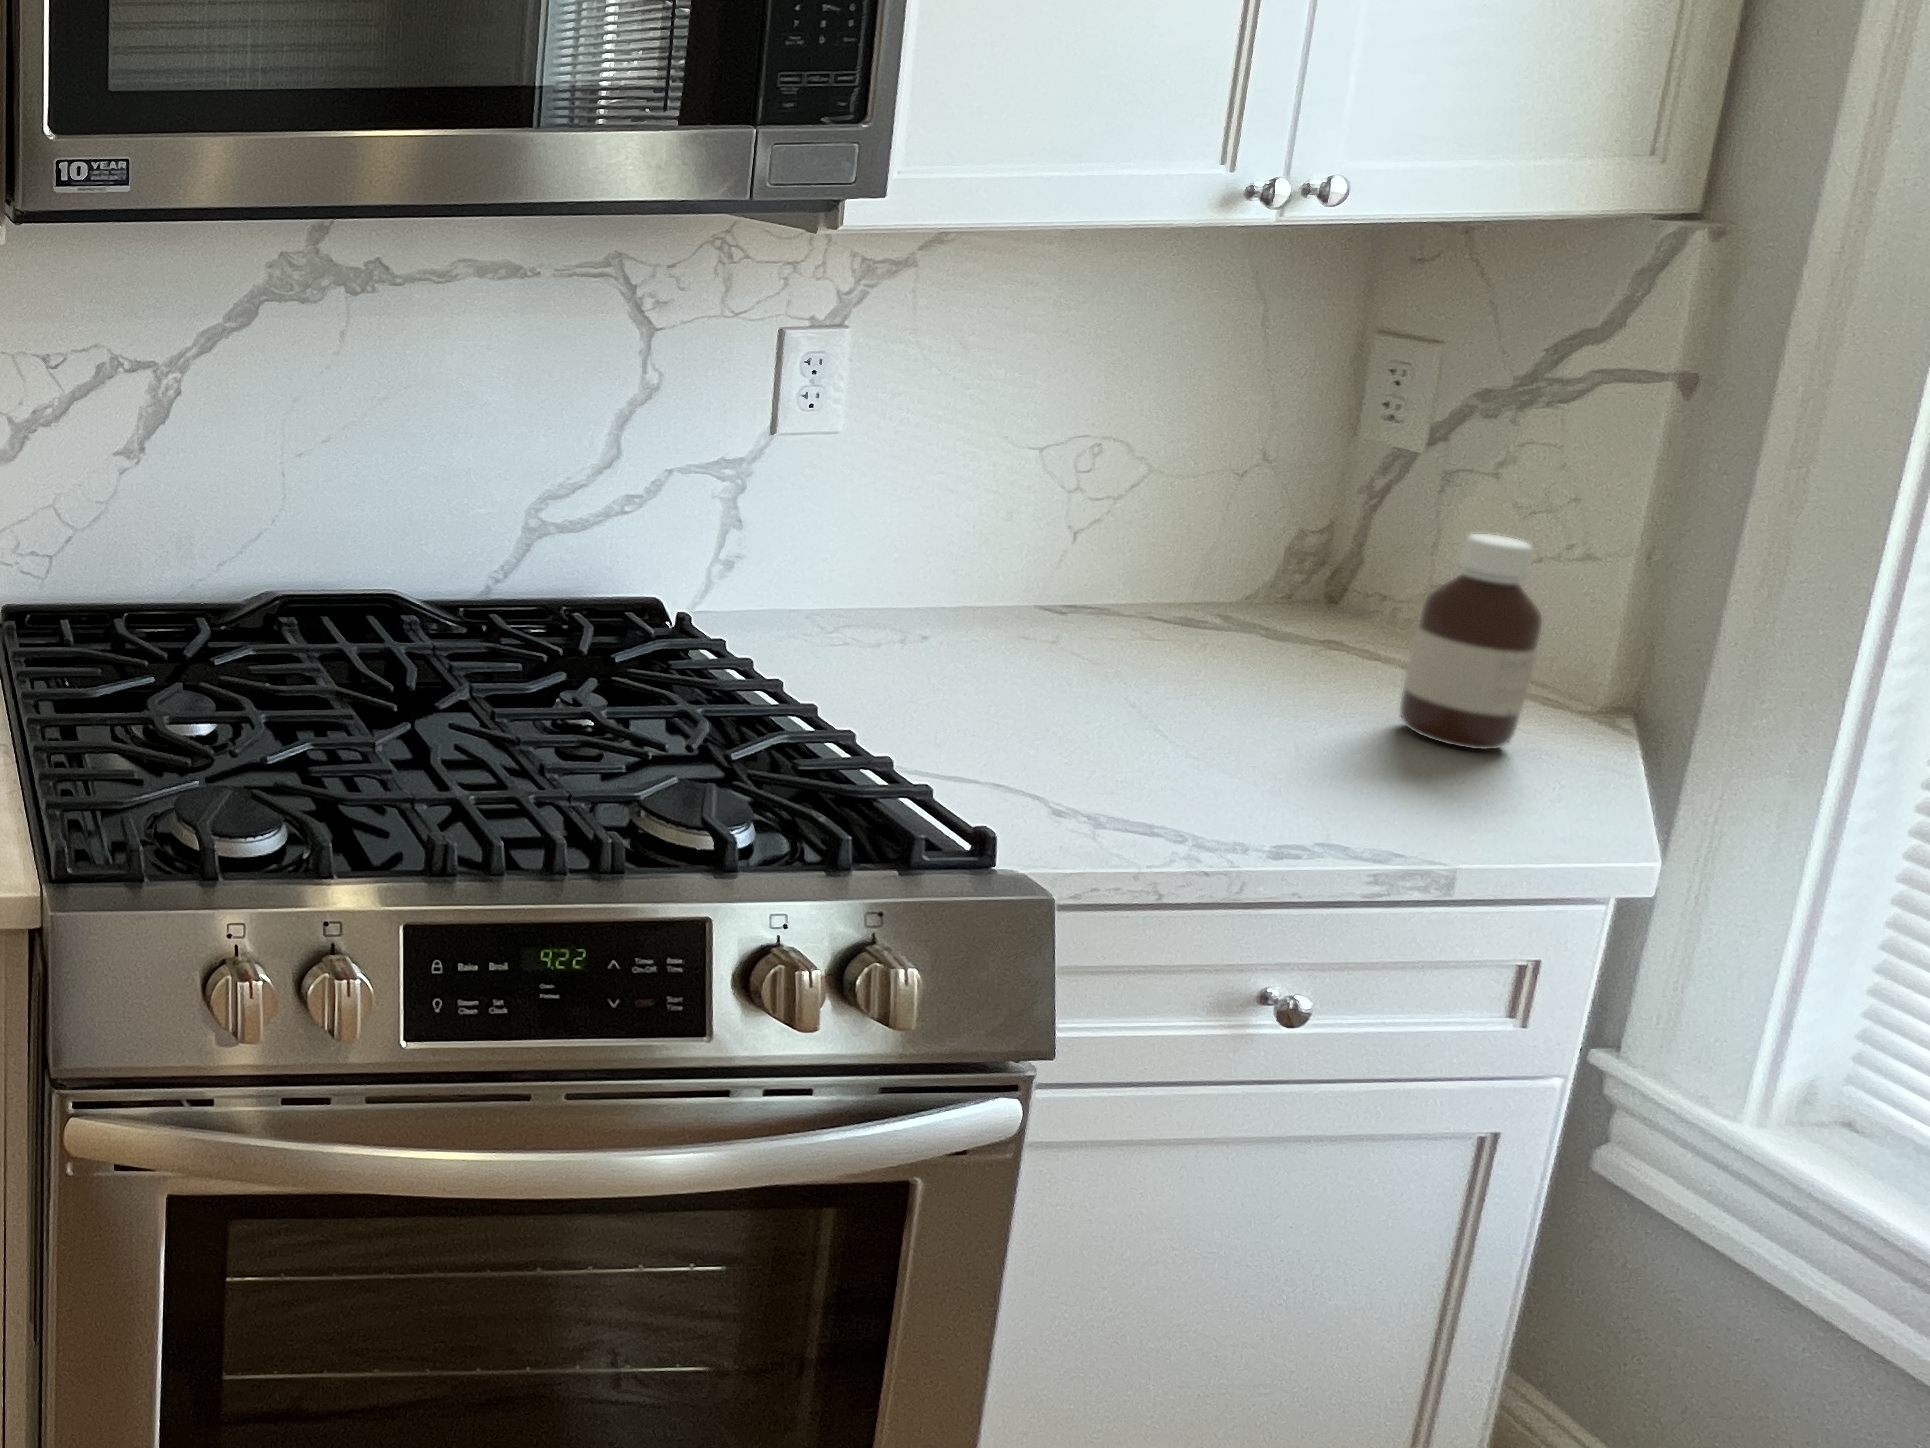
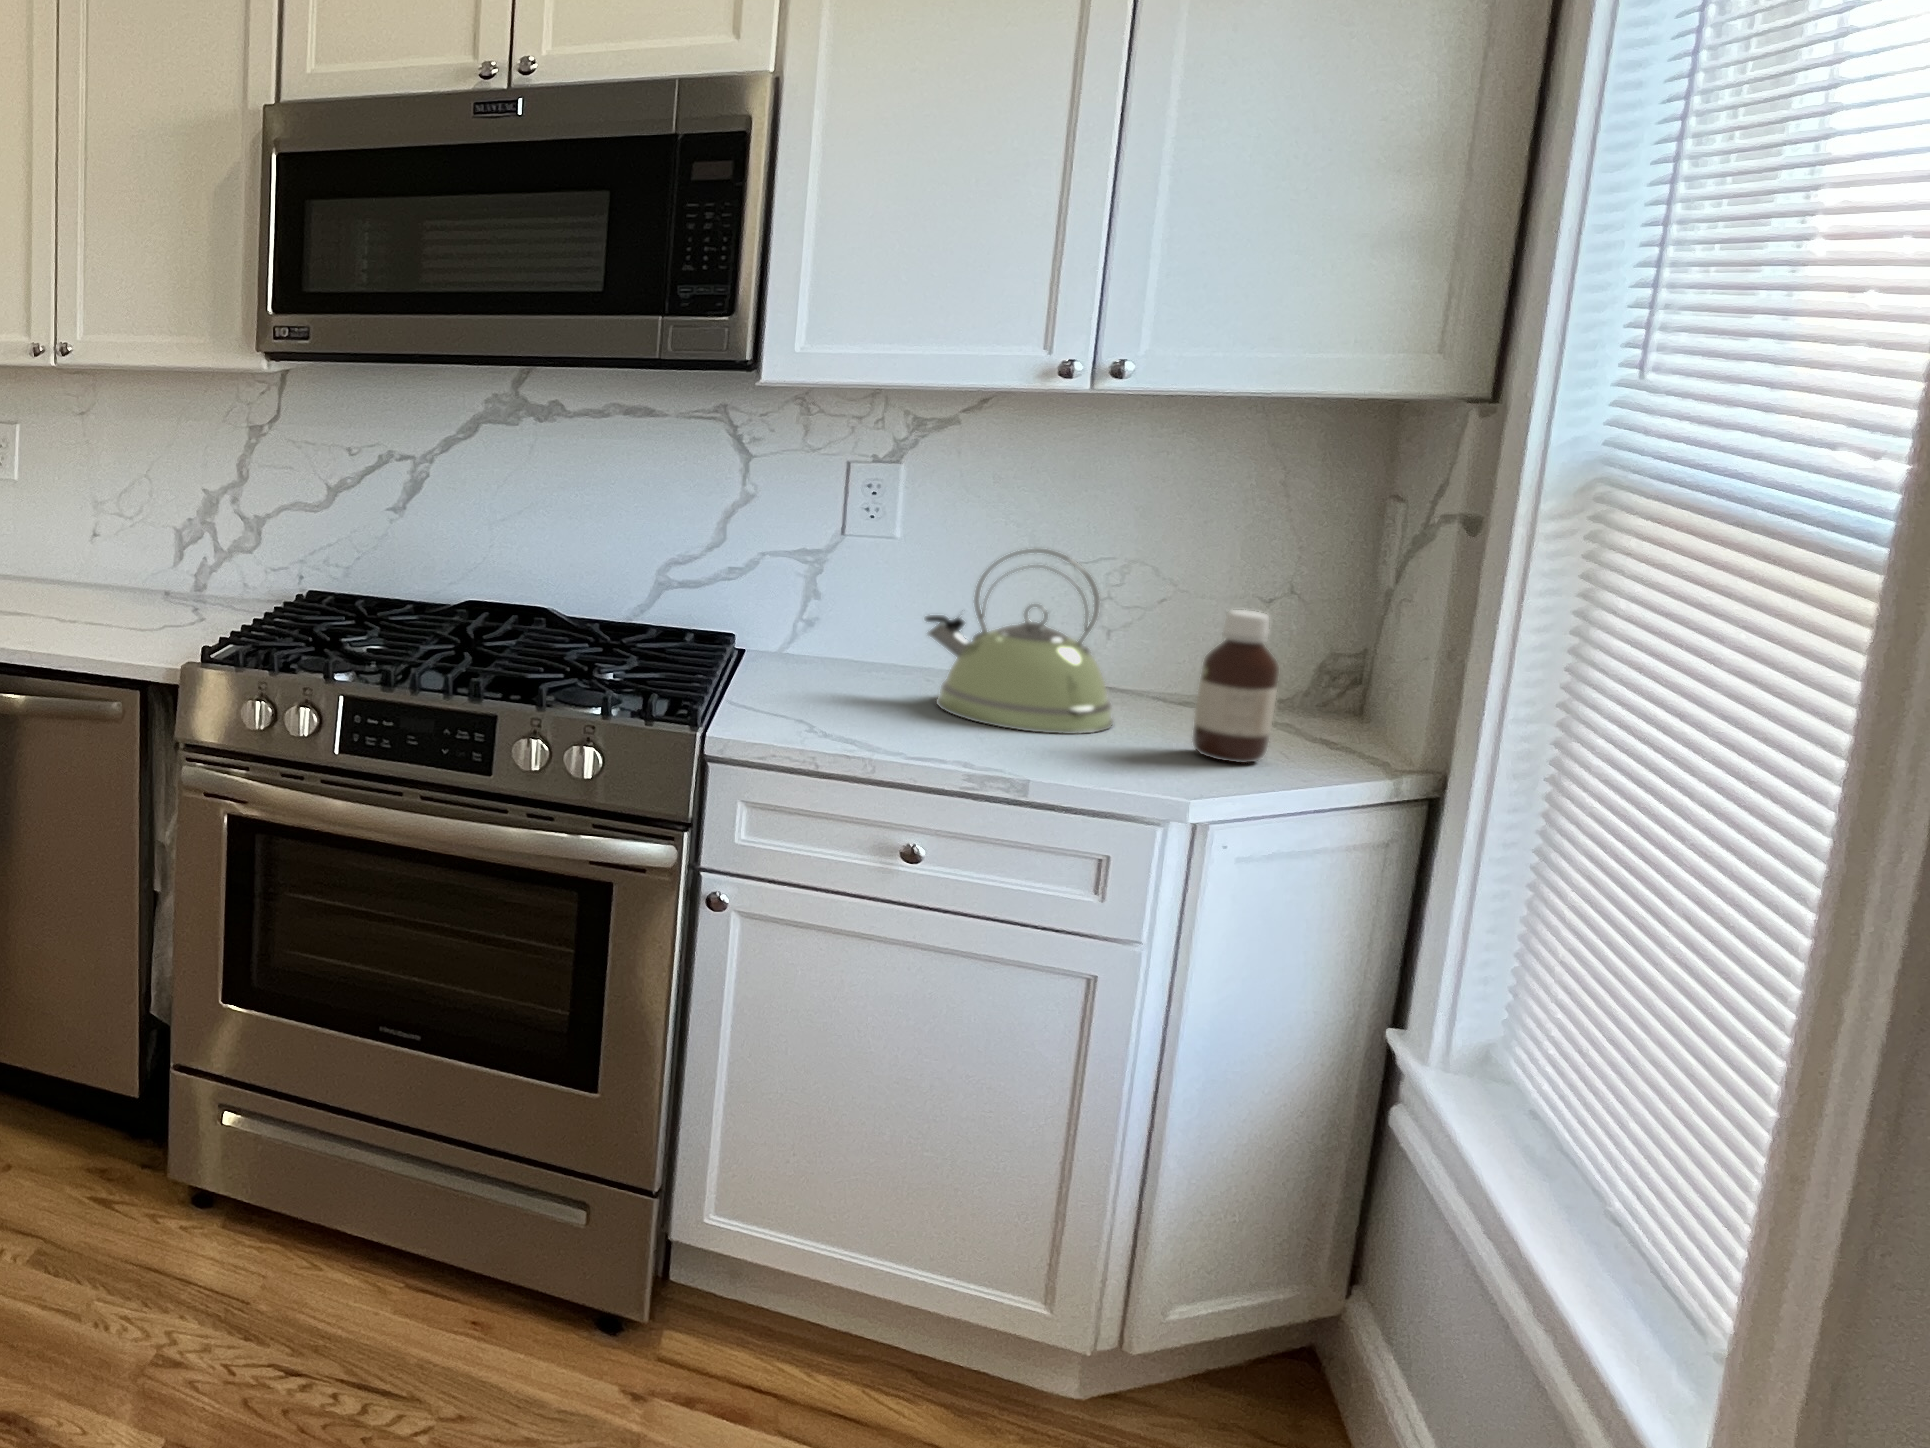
kettle: none [986,457,1255,733] -> present [925,549,1113,734]

